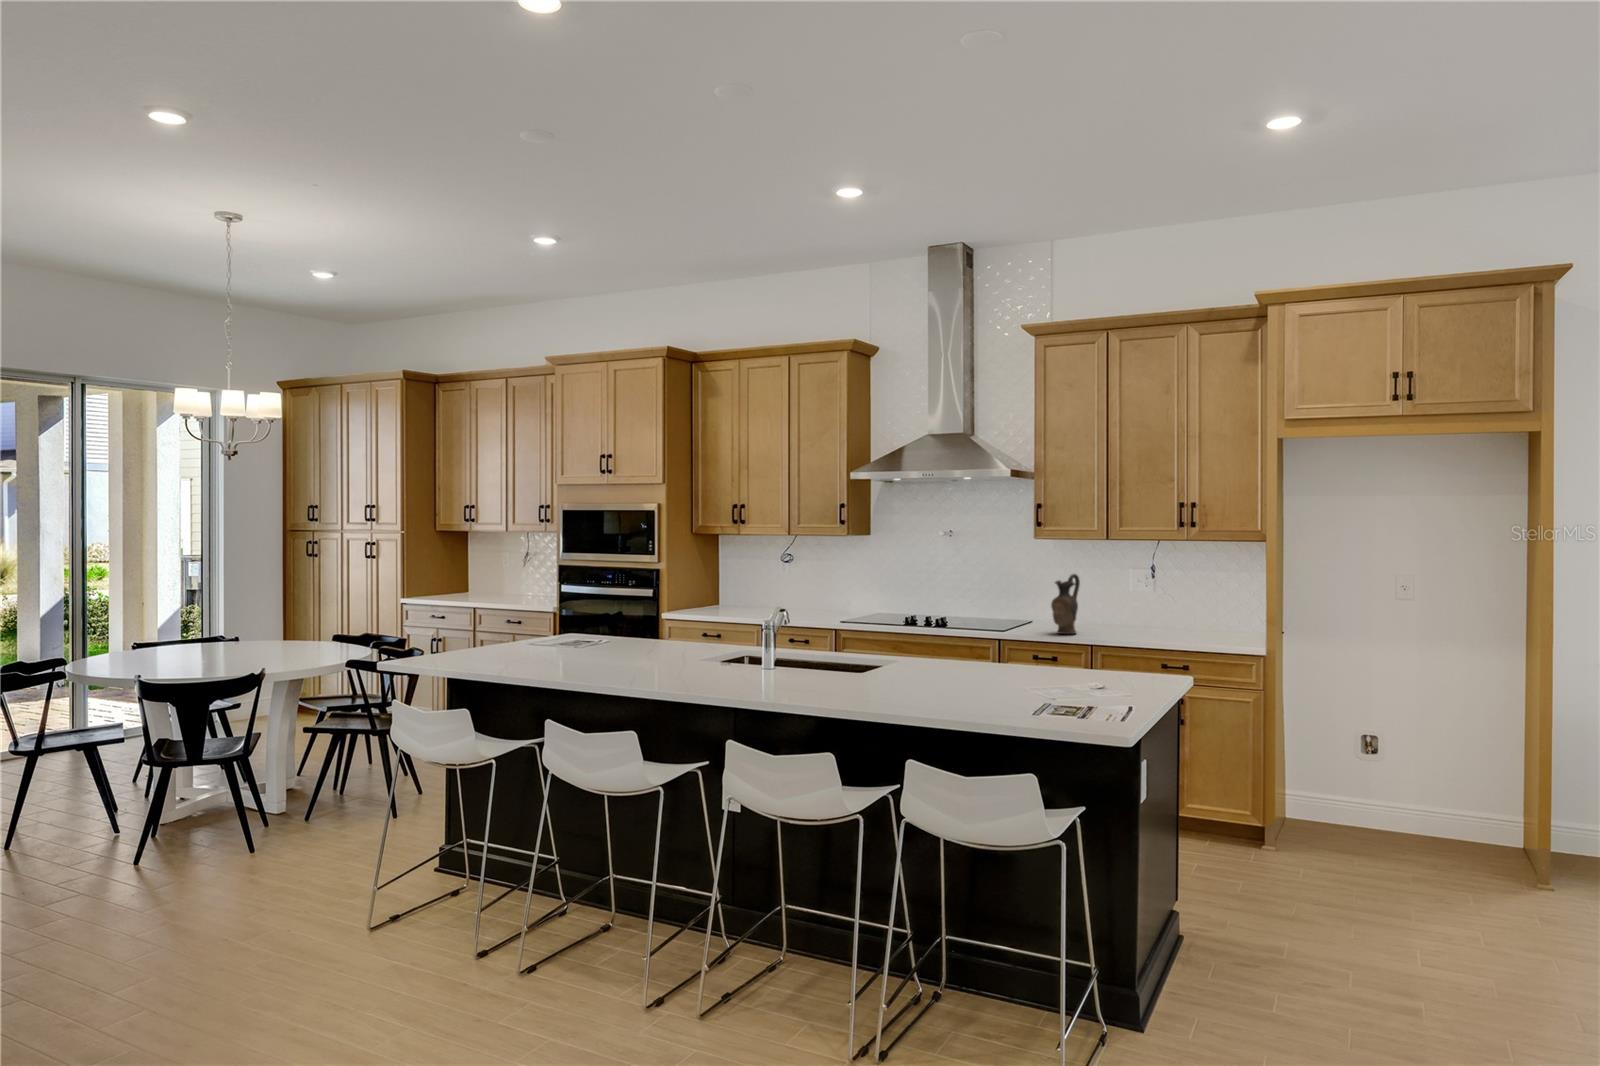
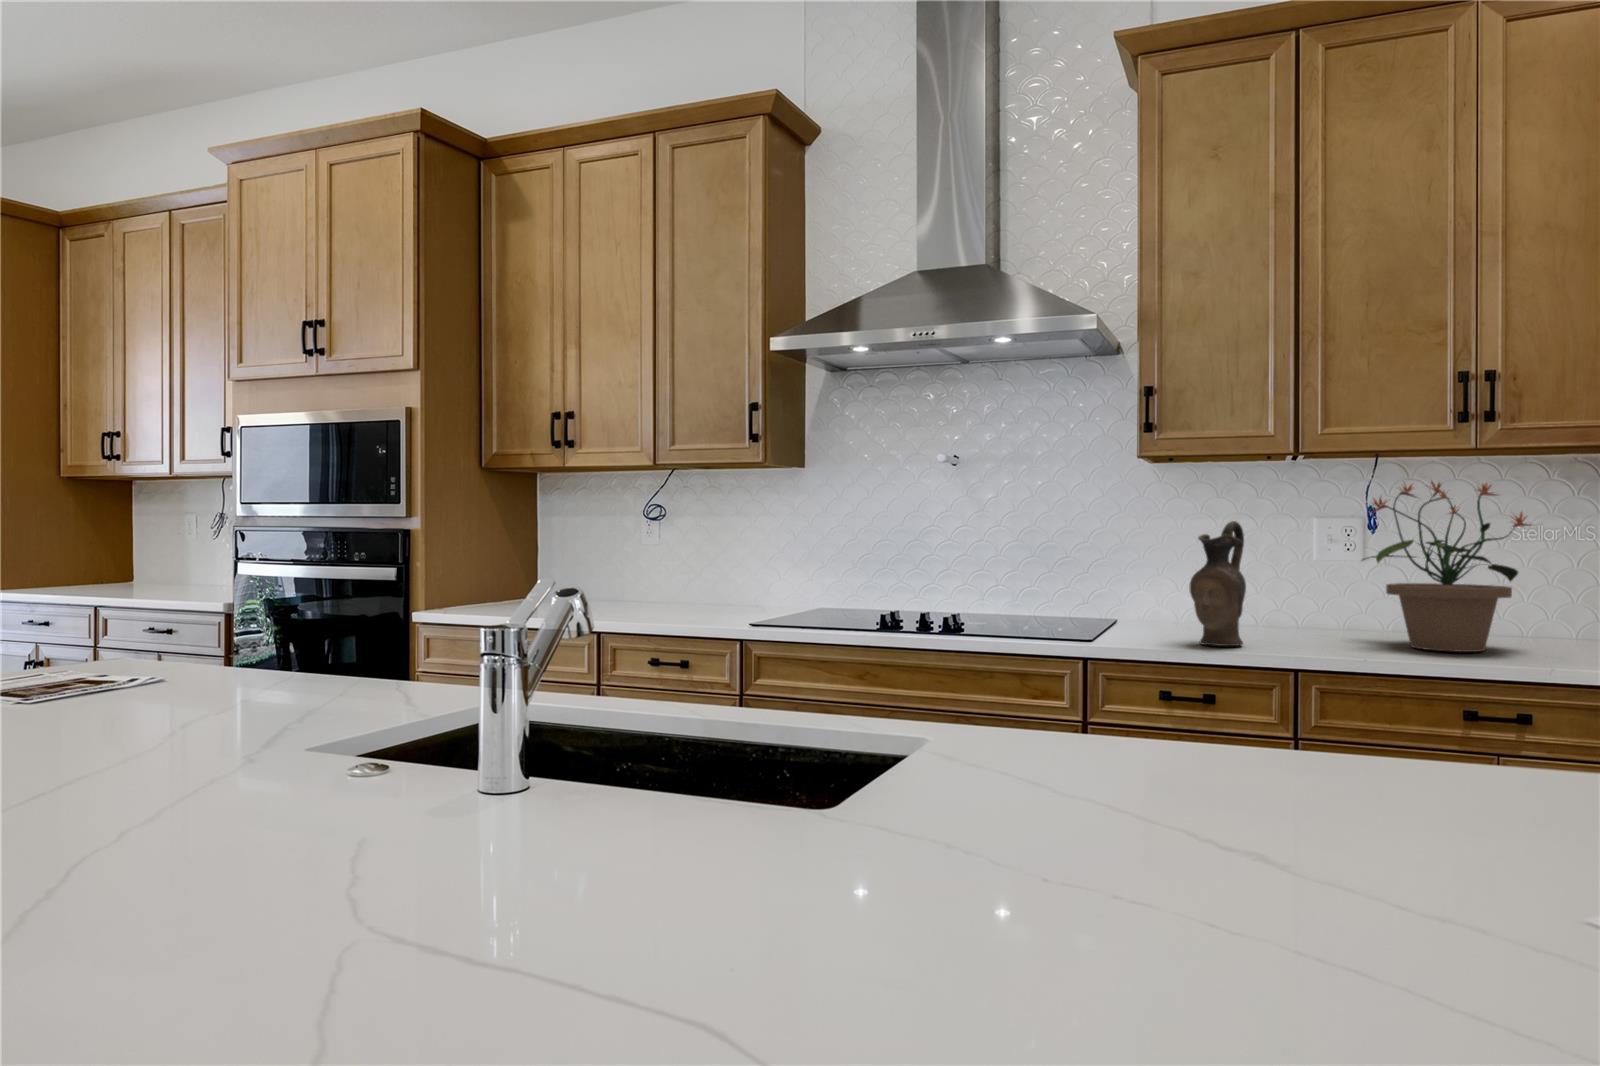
potted plant: none [1136,554,1206,638] -> present [1363,481,1531,652]

